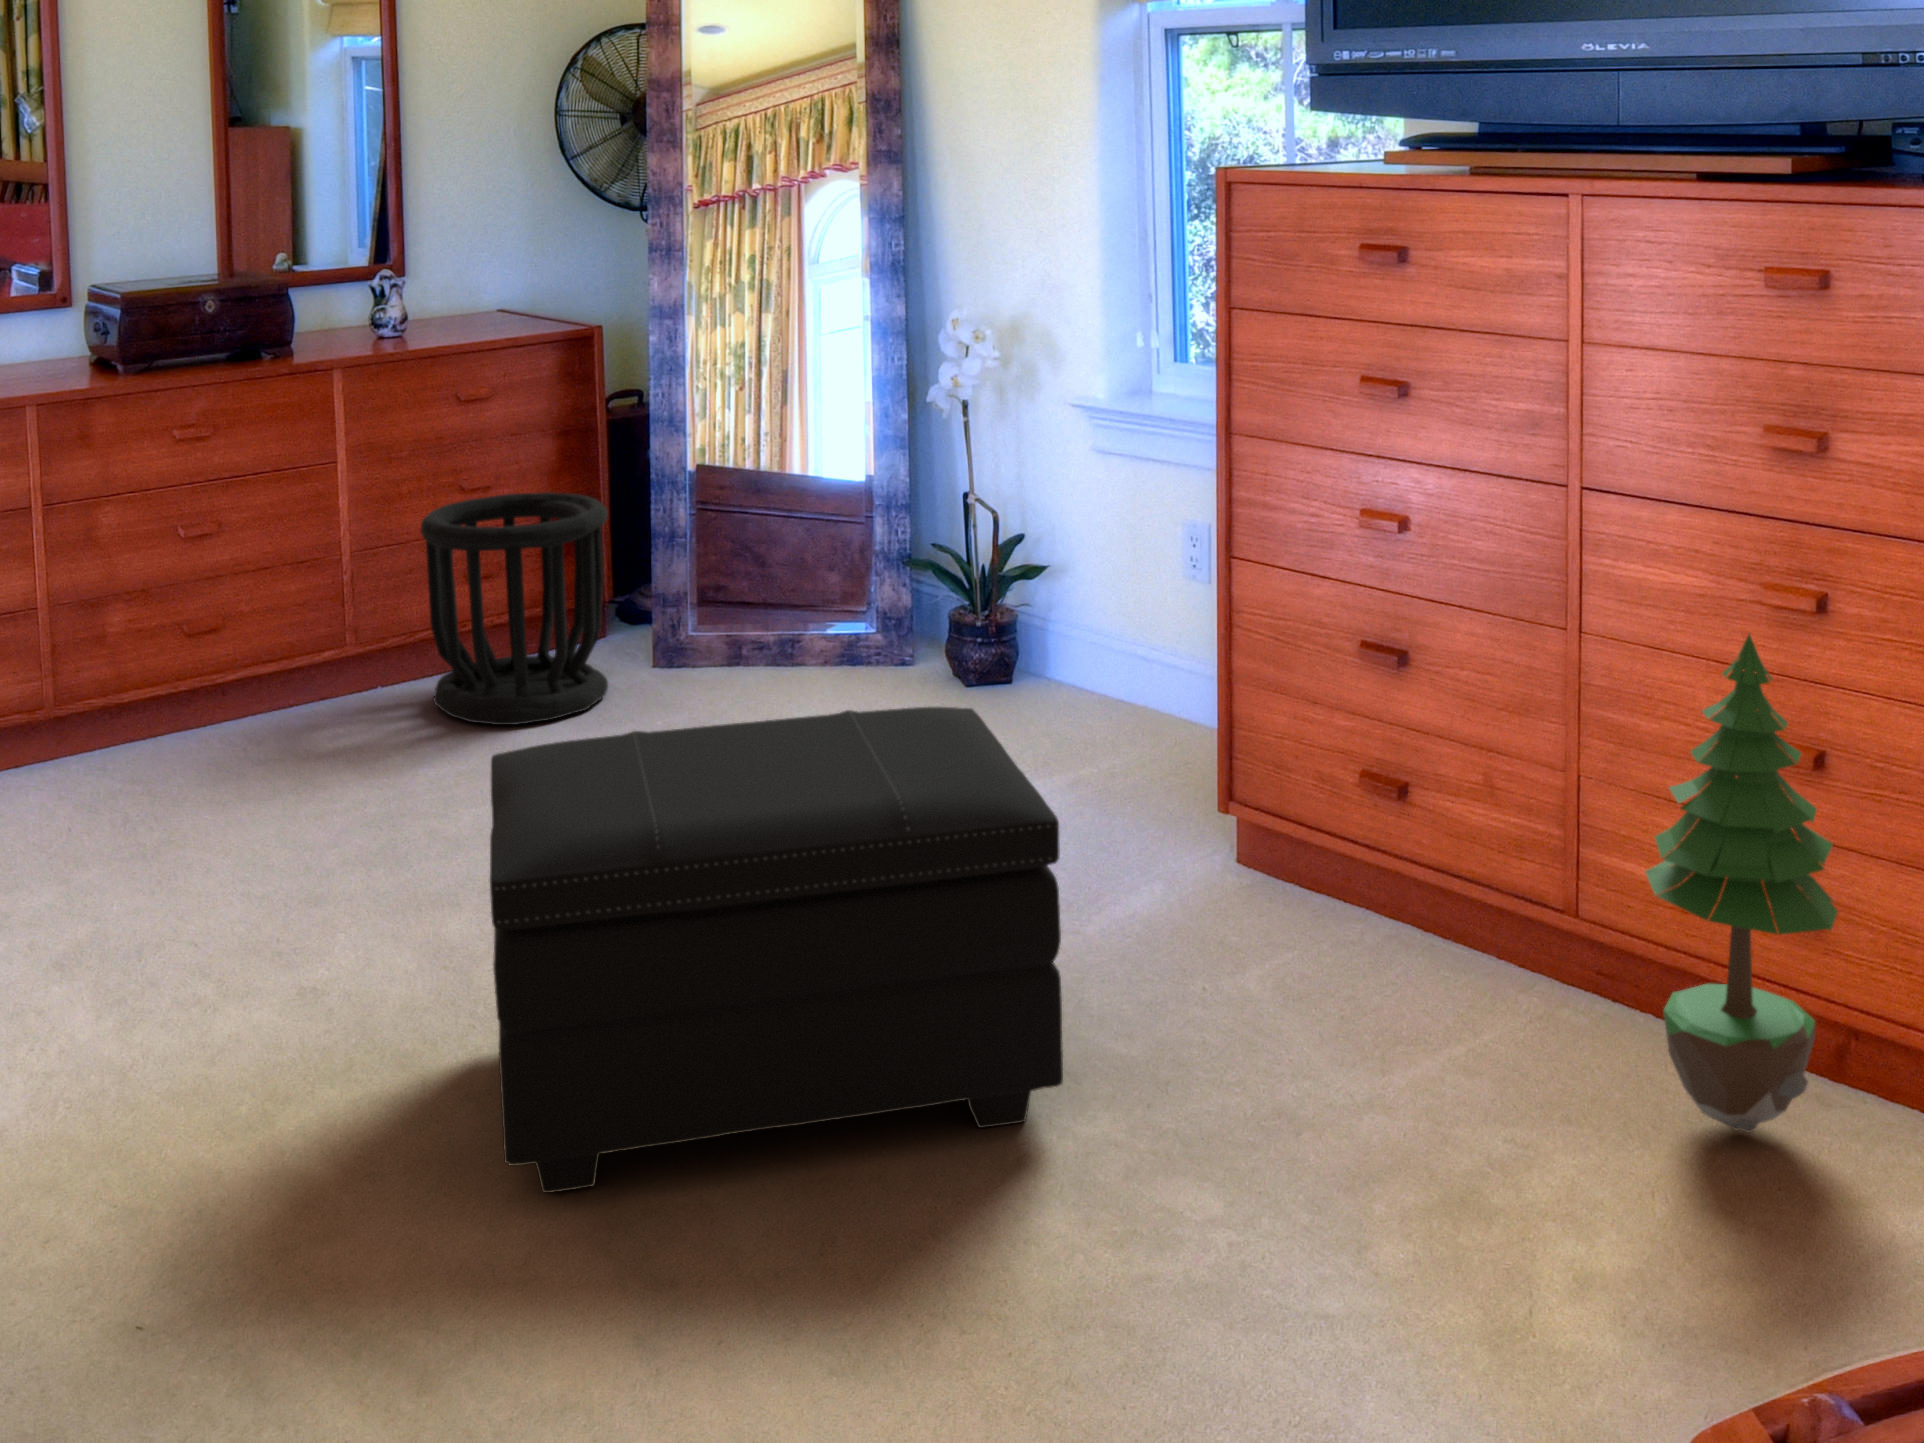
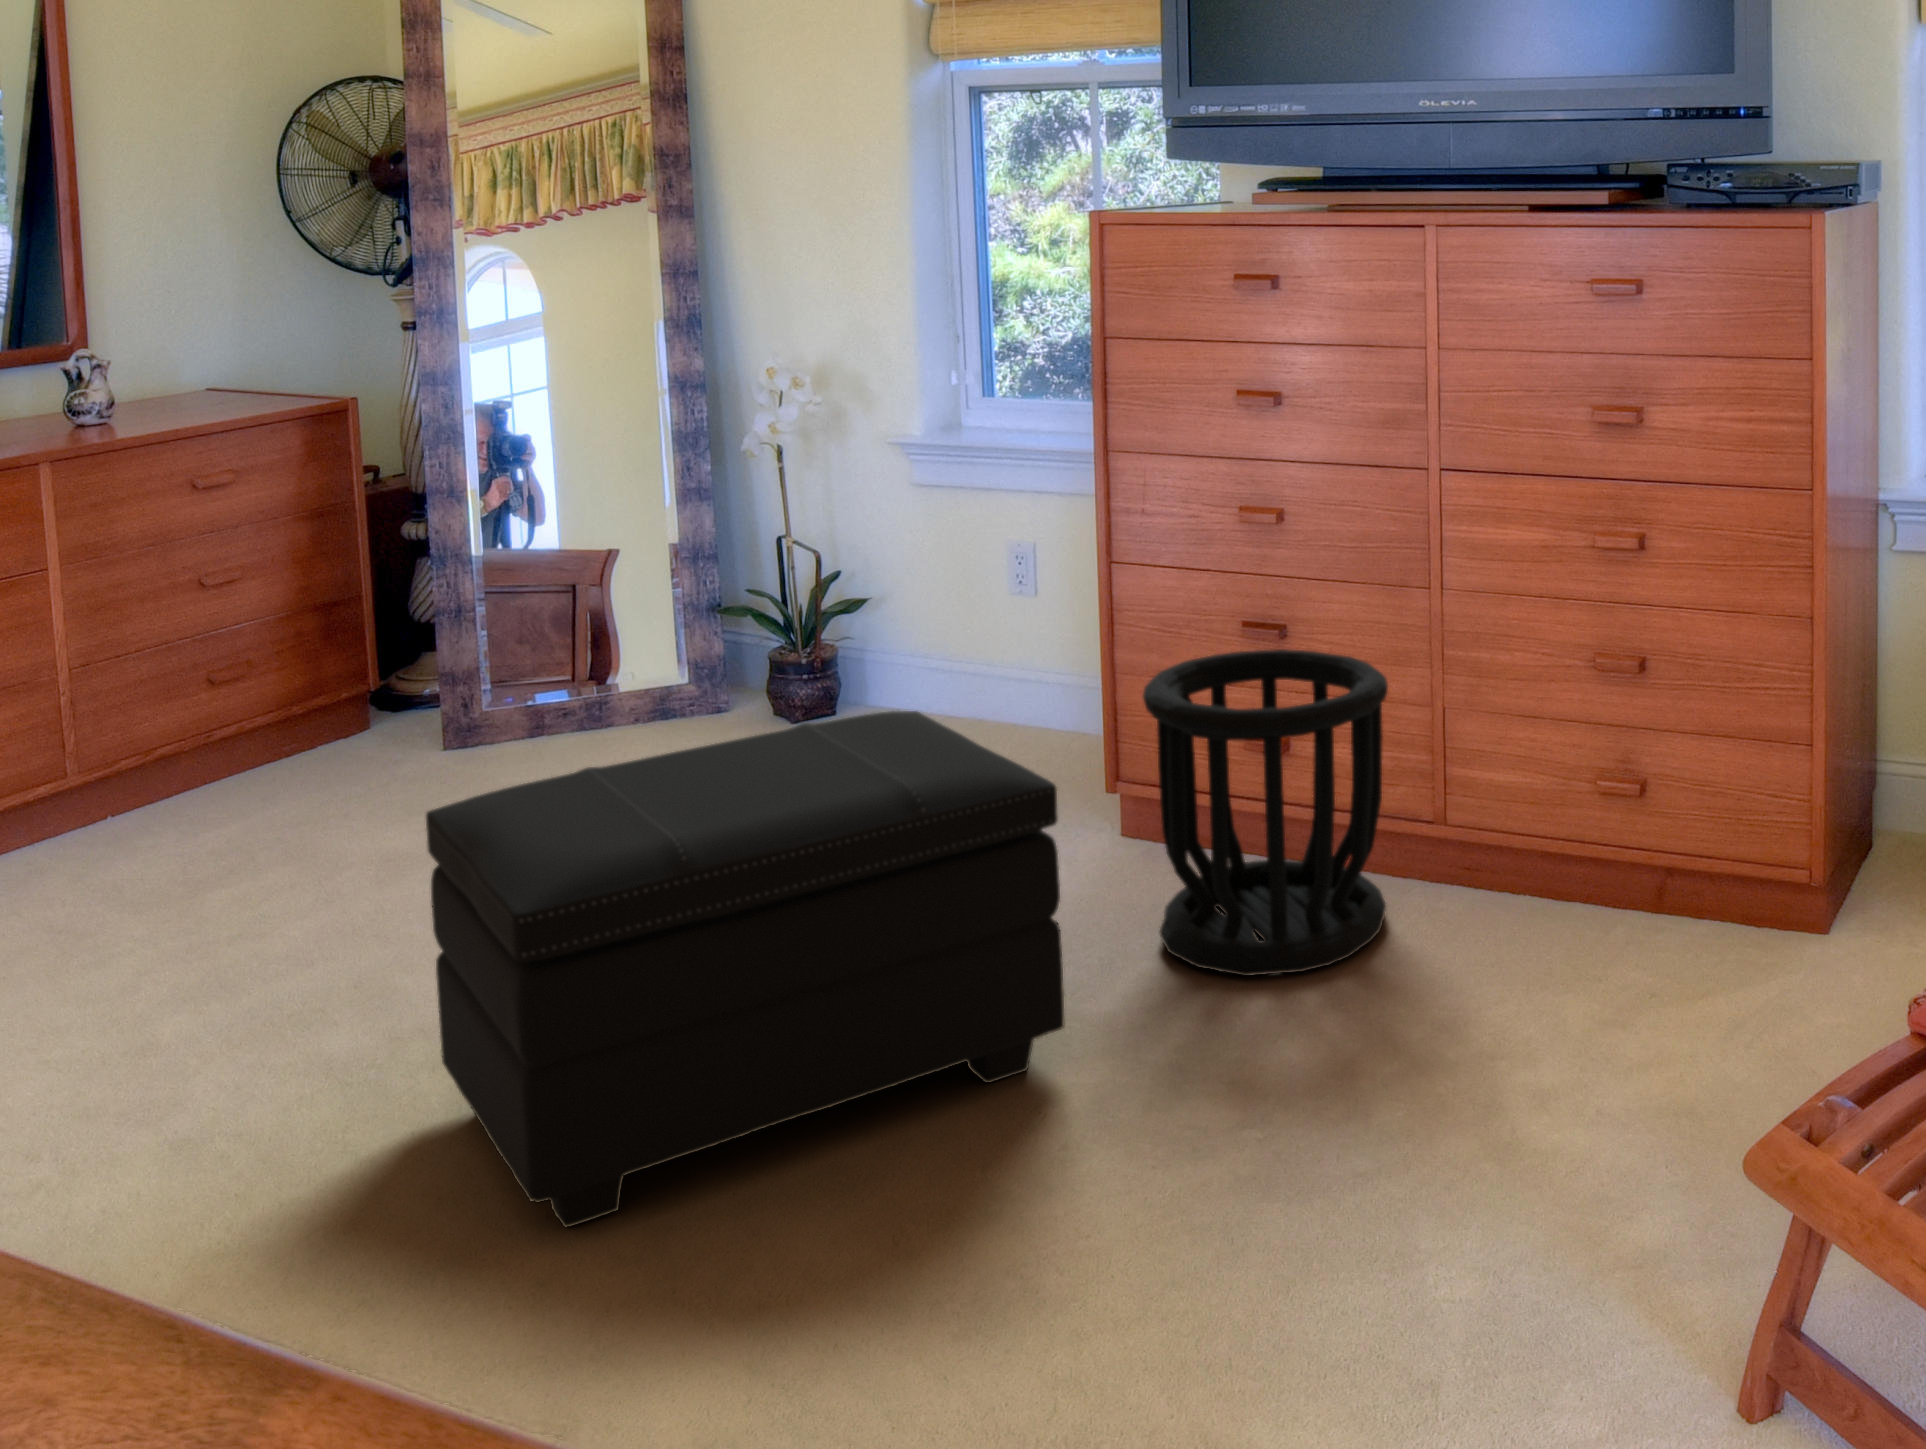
wastebasket: present [421,492,608,725] -> present [1143,649,1388,976]
potted tree: present [1645,634,1838,1132] -> none [1528,559,1675,961]

